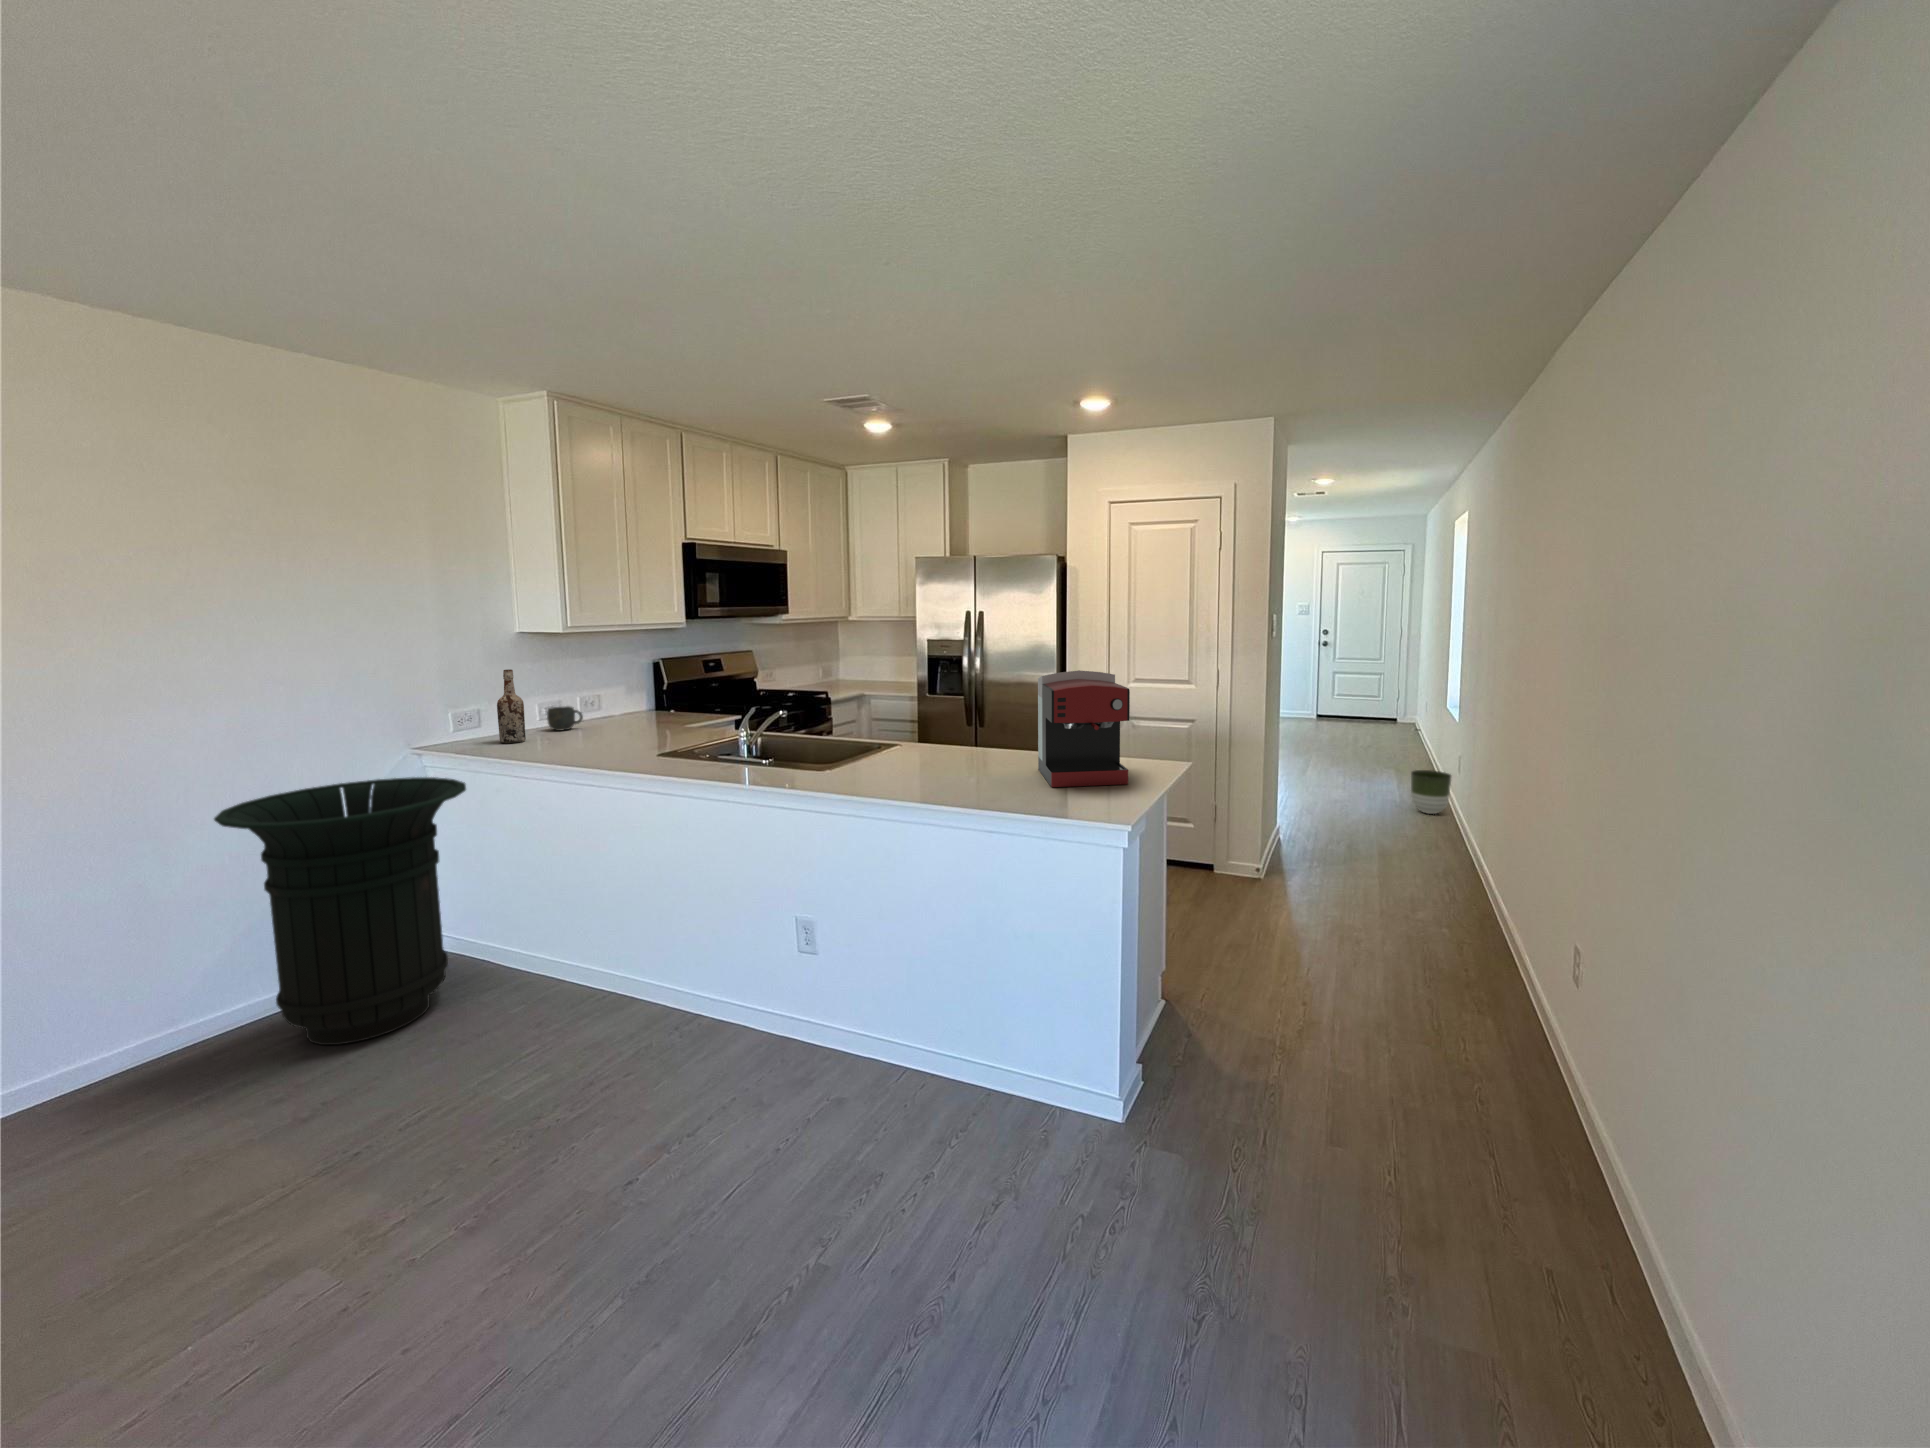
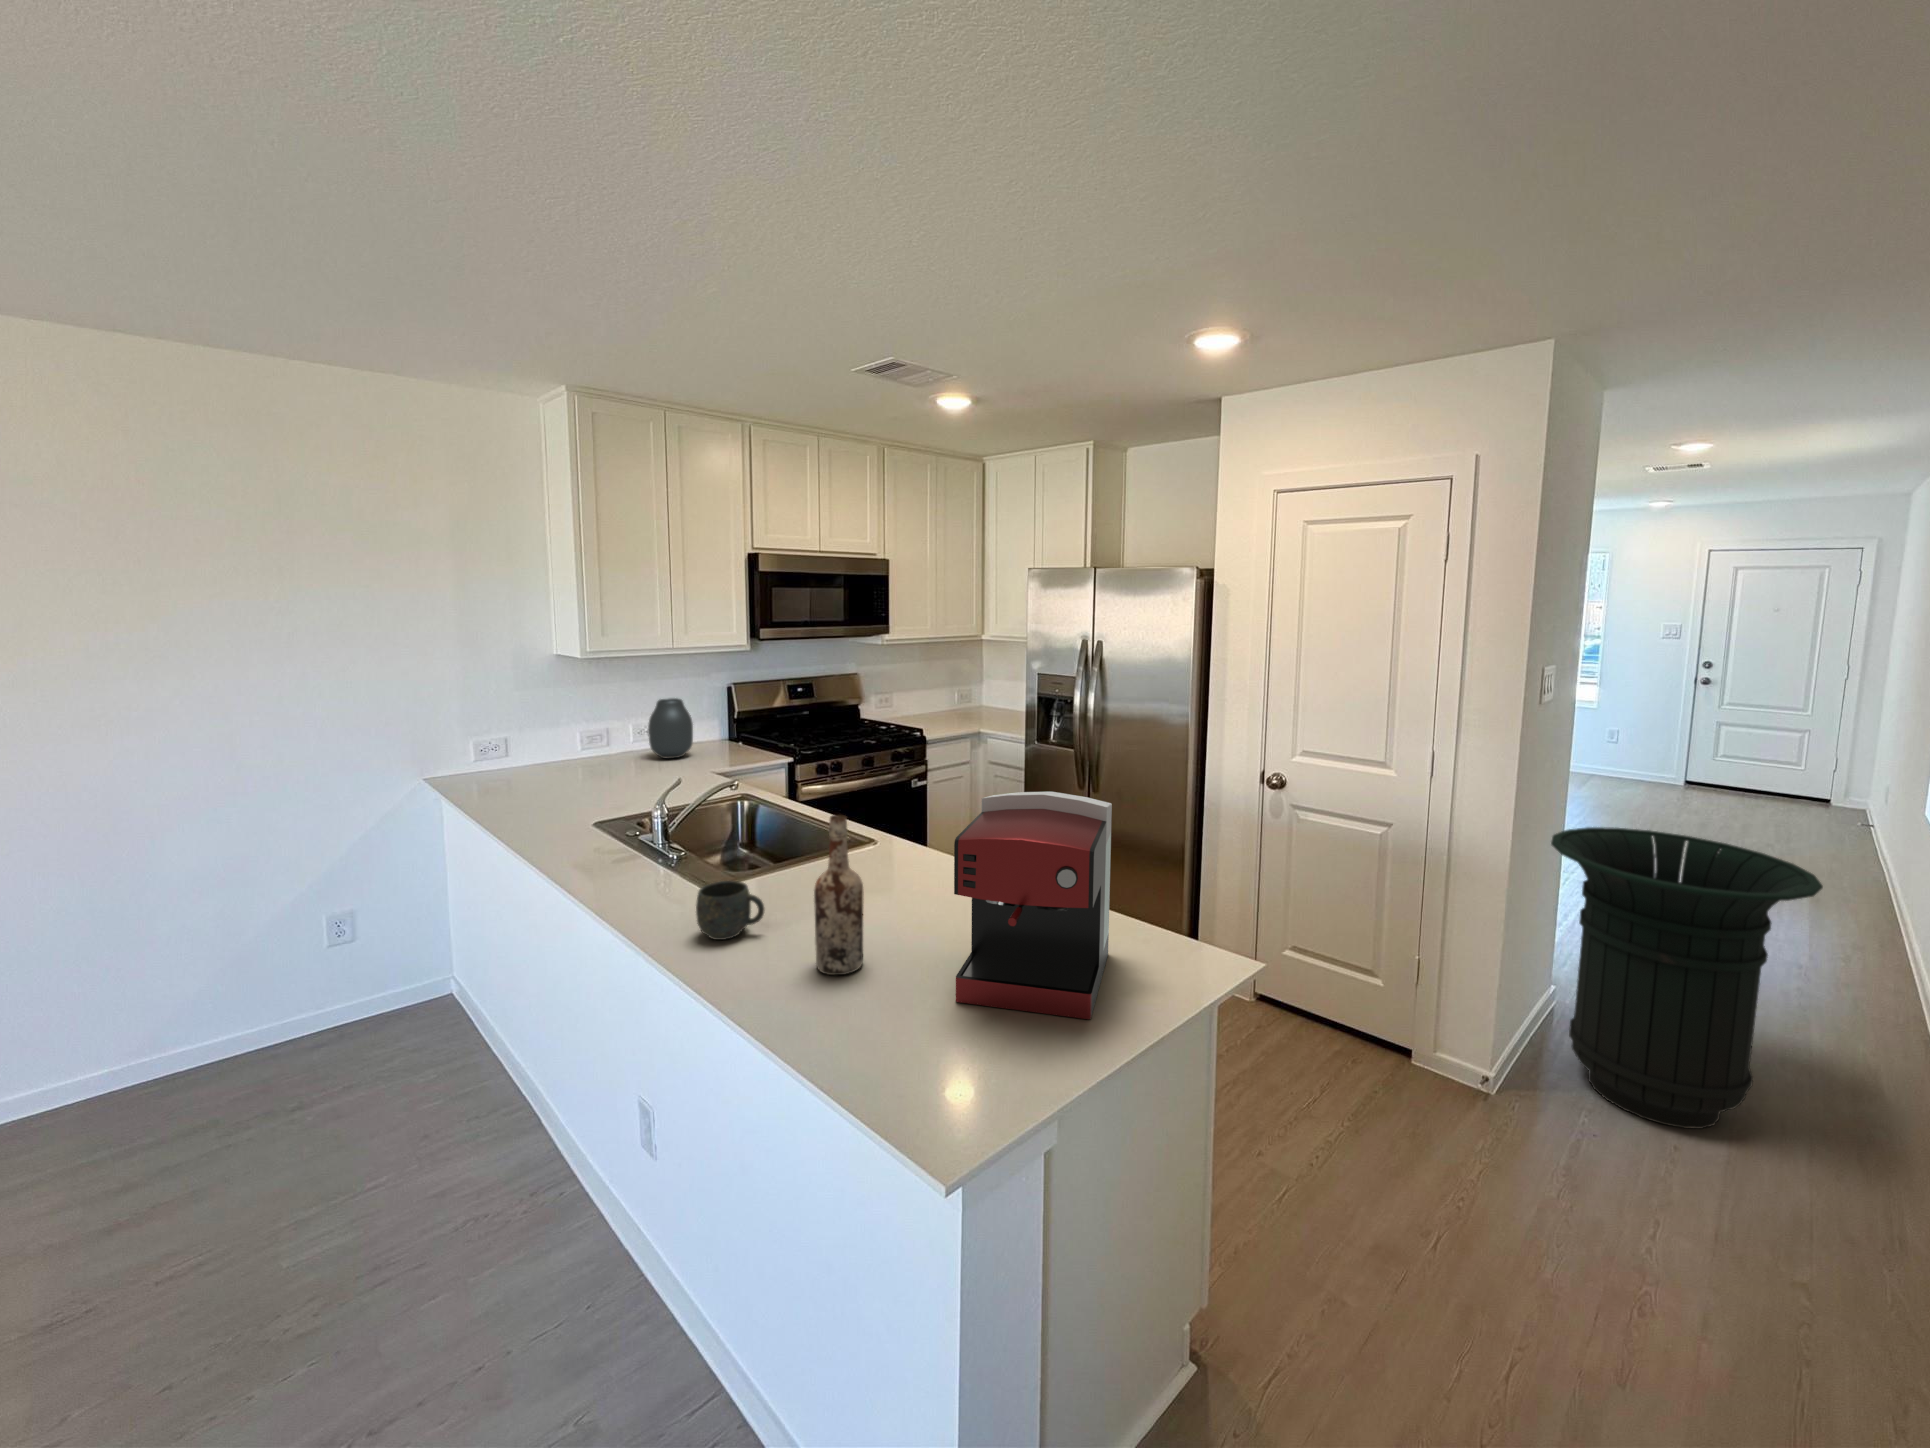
wine bottle: present [497,669,526,743] -> present [814,815,863,975]
vase: none [611,669,652,721] -> present [648,698,693,759]
mug: present [547,706,583,731] -> present [696,881,764,940]
planter: present [1411,770,1451,814] -> none [1830,929,1922,1012]
trash can: present [214,777,466,1045] -> present [1551,827,1823,1129]

